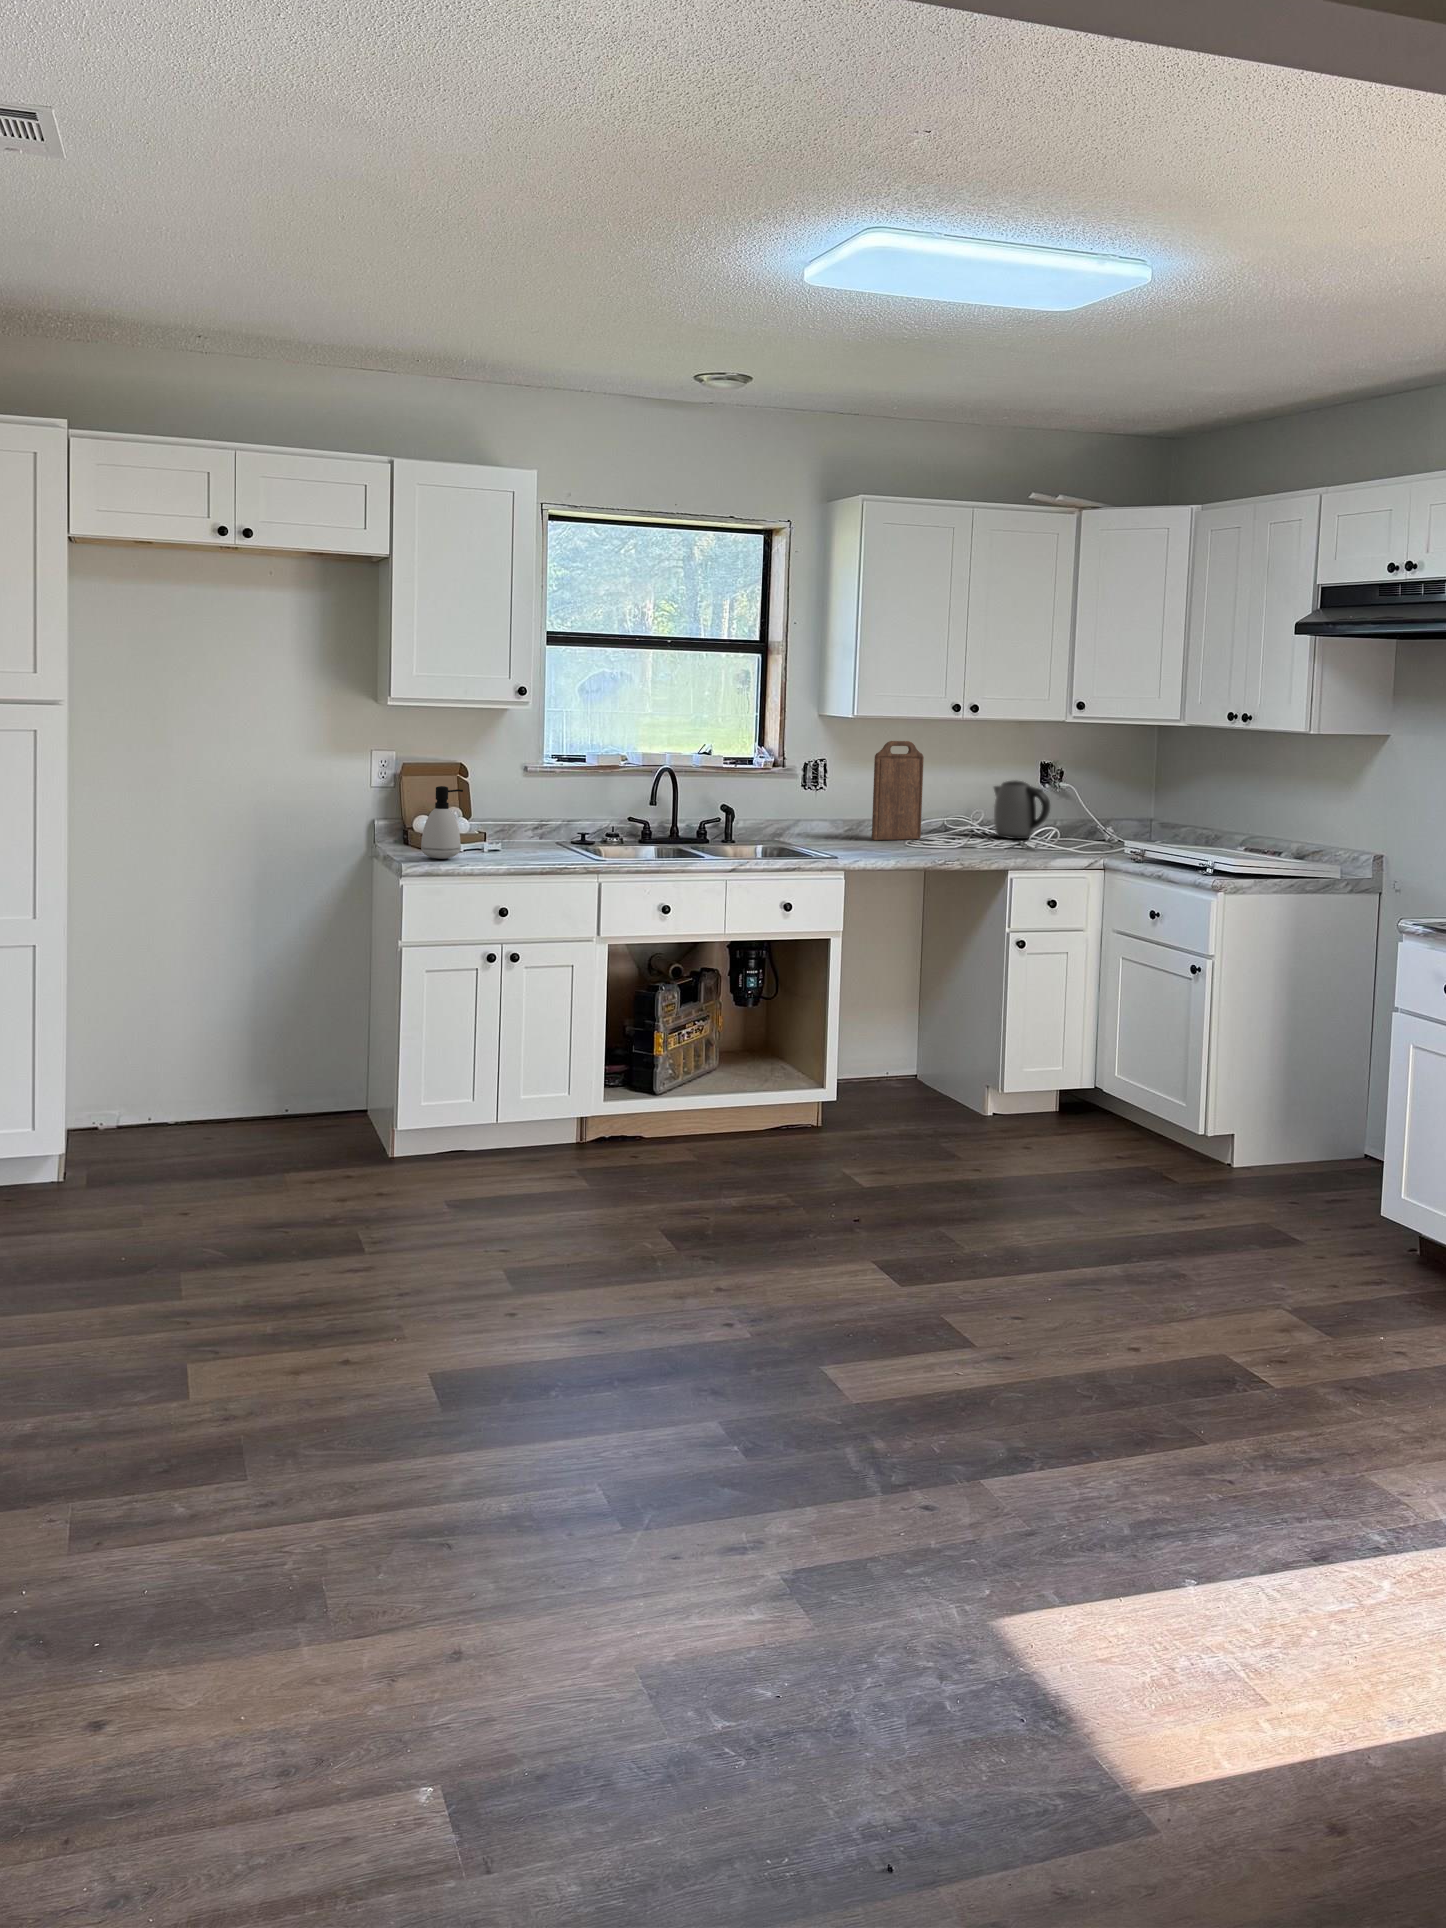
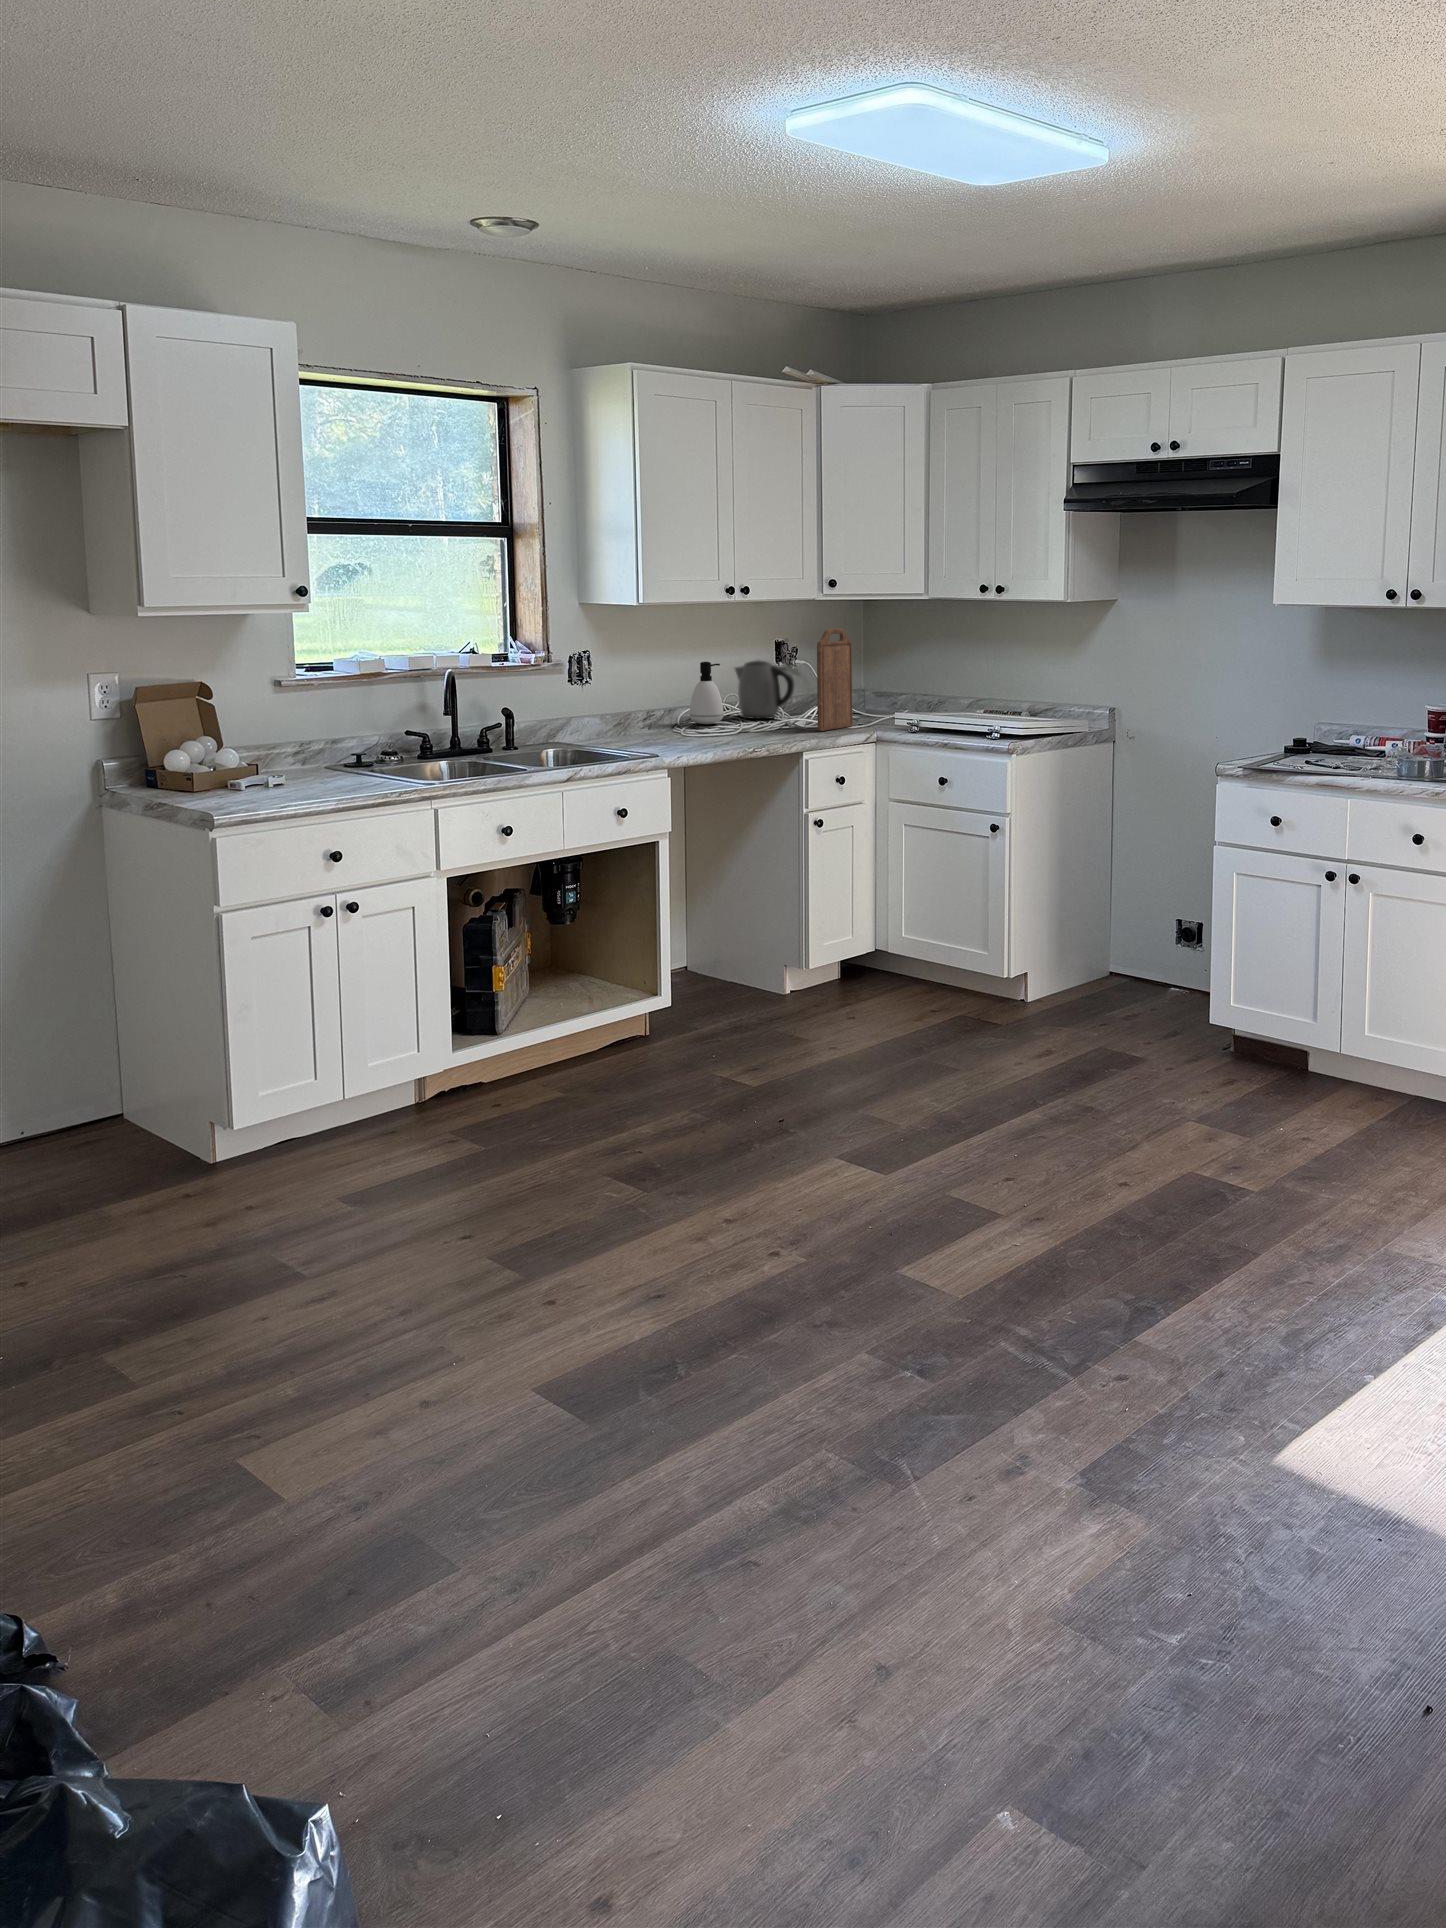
cutting board: present [872,741,924,840] -> present [817,628,853,731]
soap dispenser: present [421,786,463,859] -> present [690,662,723,724]

